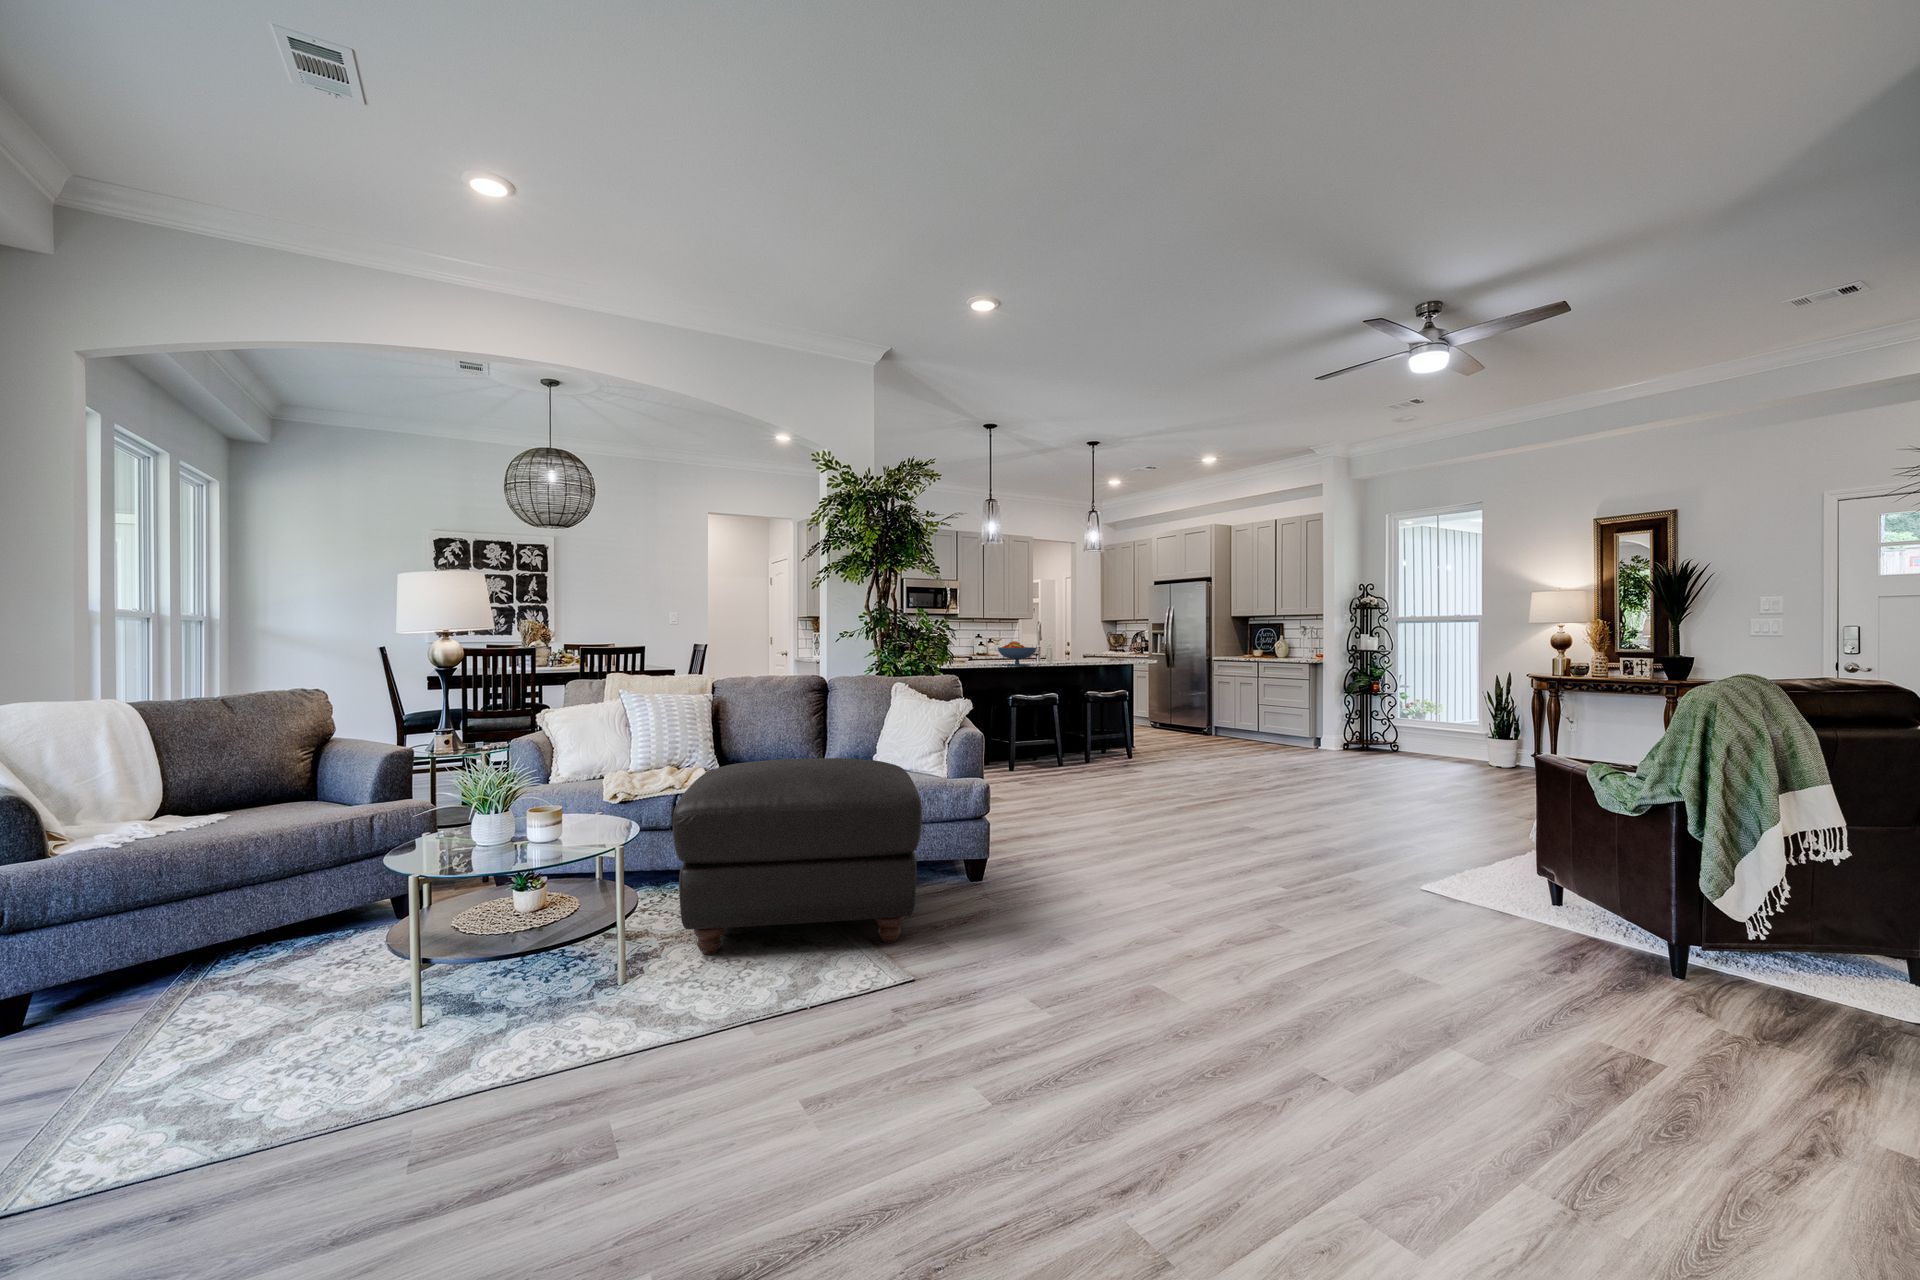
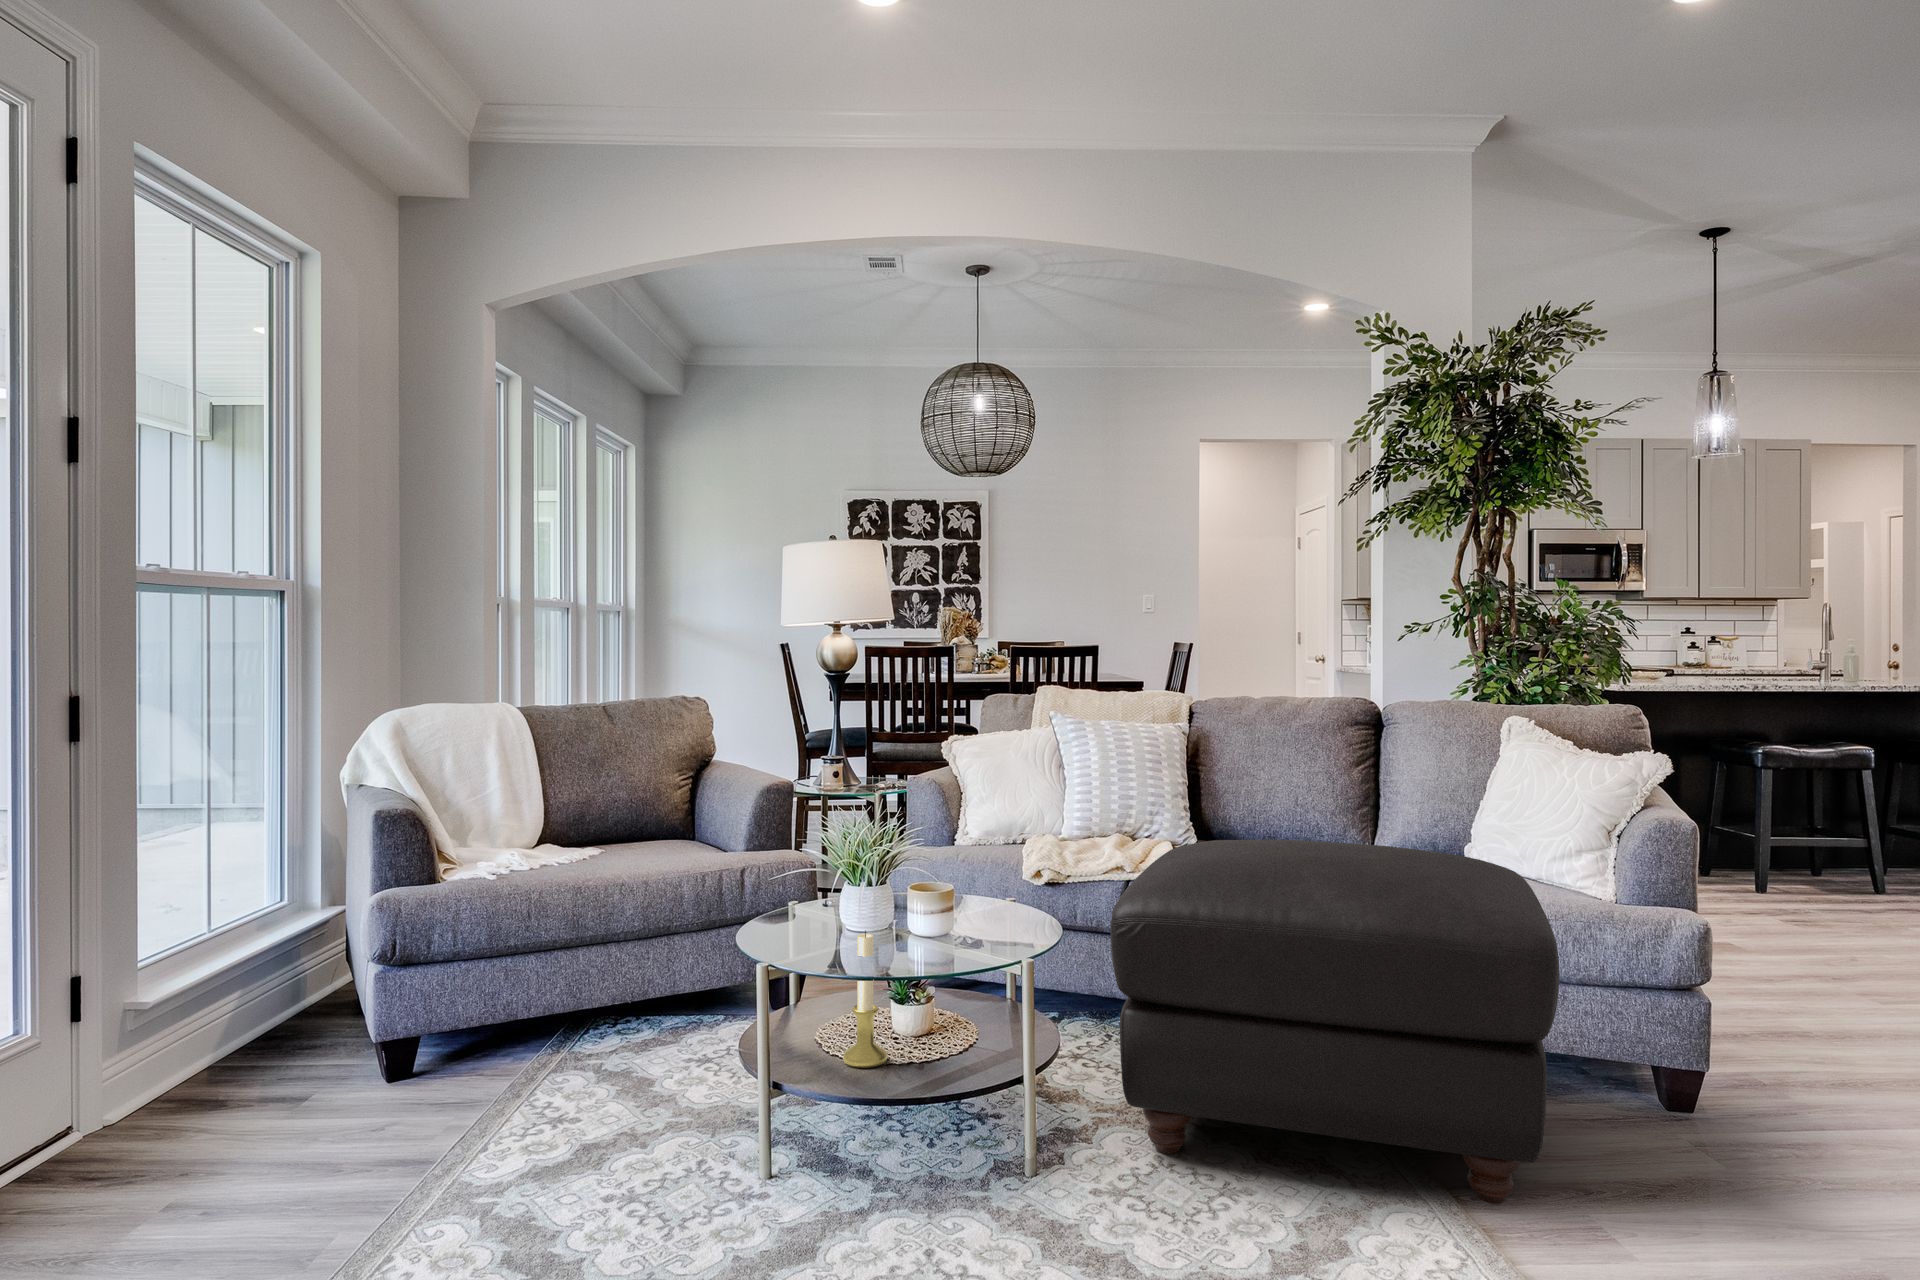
fruit bowl: present [998,641,1037,666] -> none [1723,641,1813,689]
candle holder: none [479,842,515,937] -> present [843,931,888,1068]

